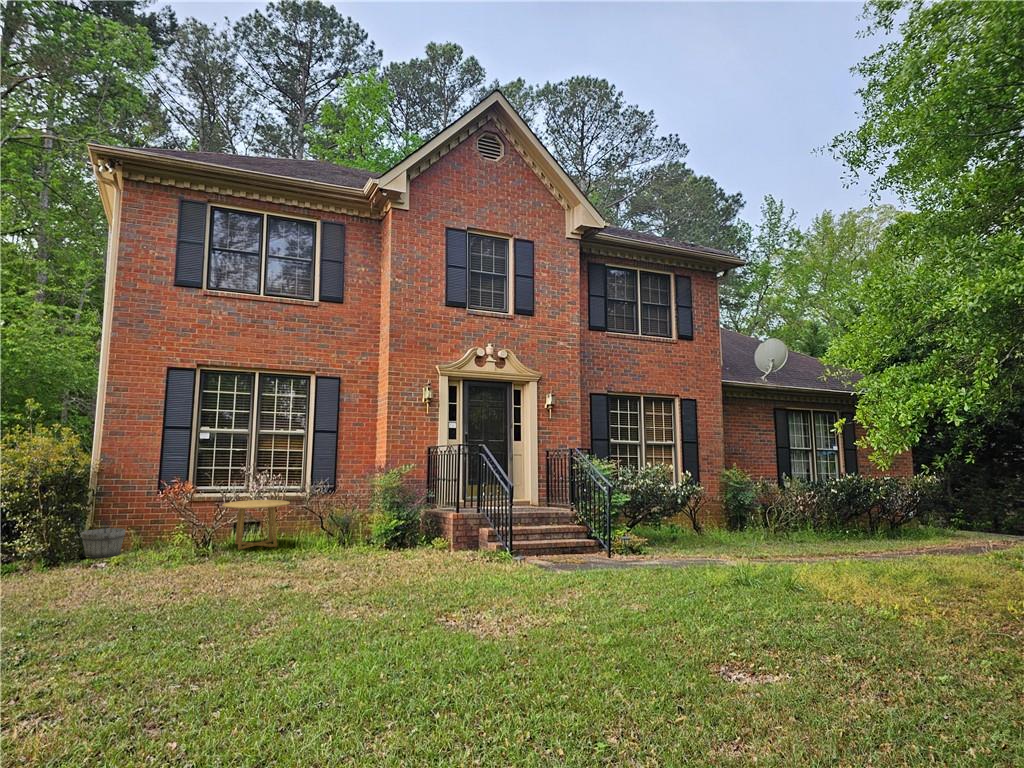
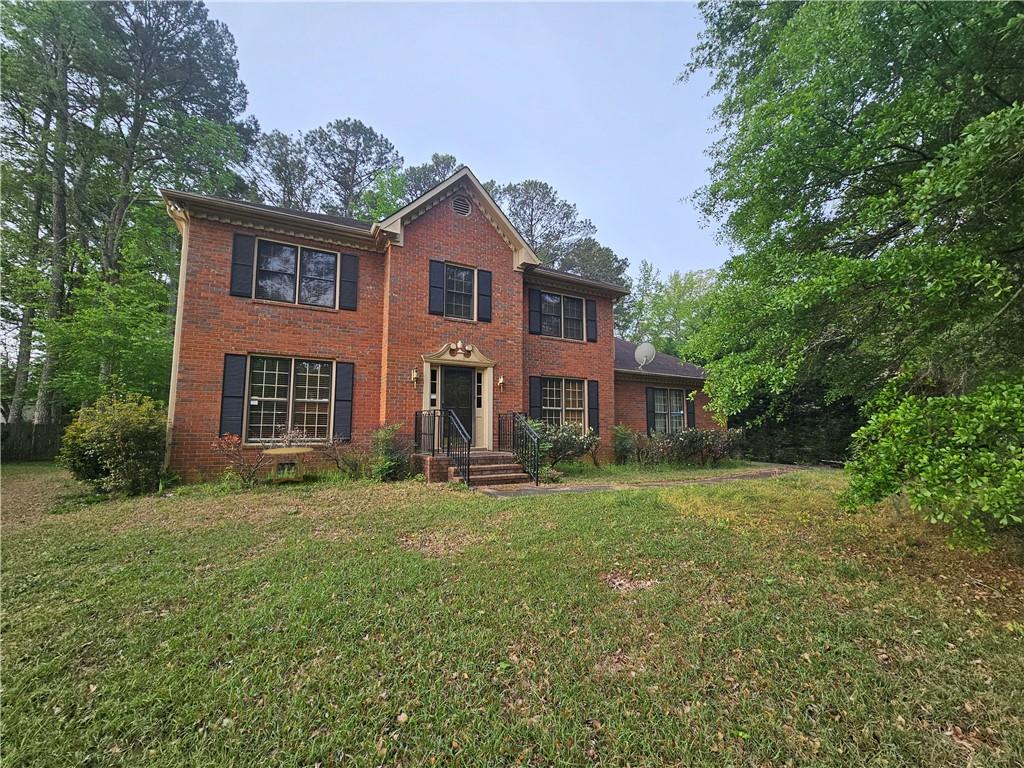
wooden bucket: present [82,524,125,558] -> none [150,465,186,491]

